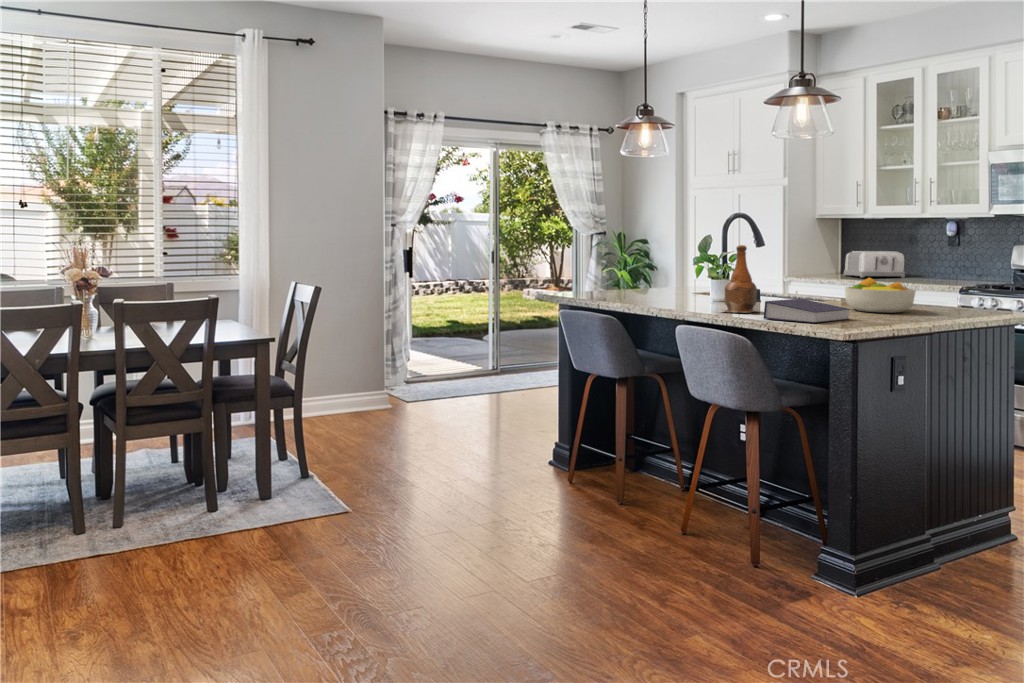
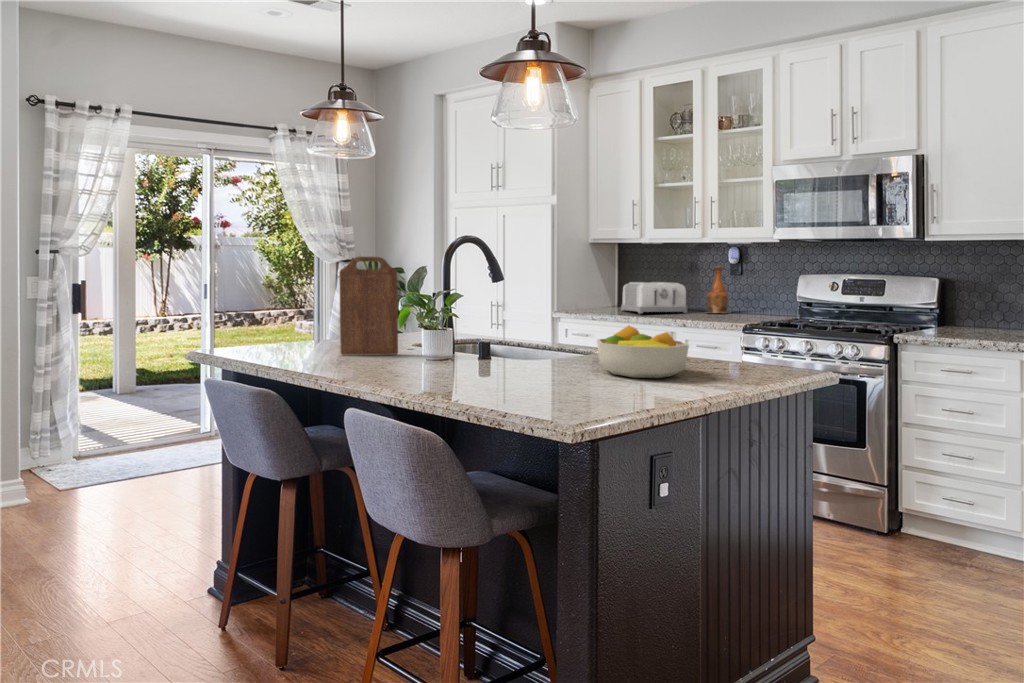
cutting board: none [647,229,690,299] -> present [339,257,398,355]
bottle: present [724,245,757,313] -> present [707,266,729,313]
book: present [764,299,850,323] -> none [464,362,595,407]

